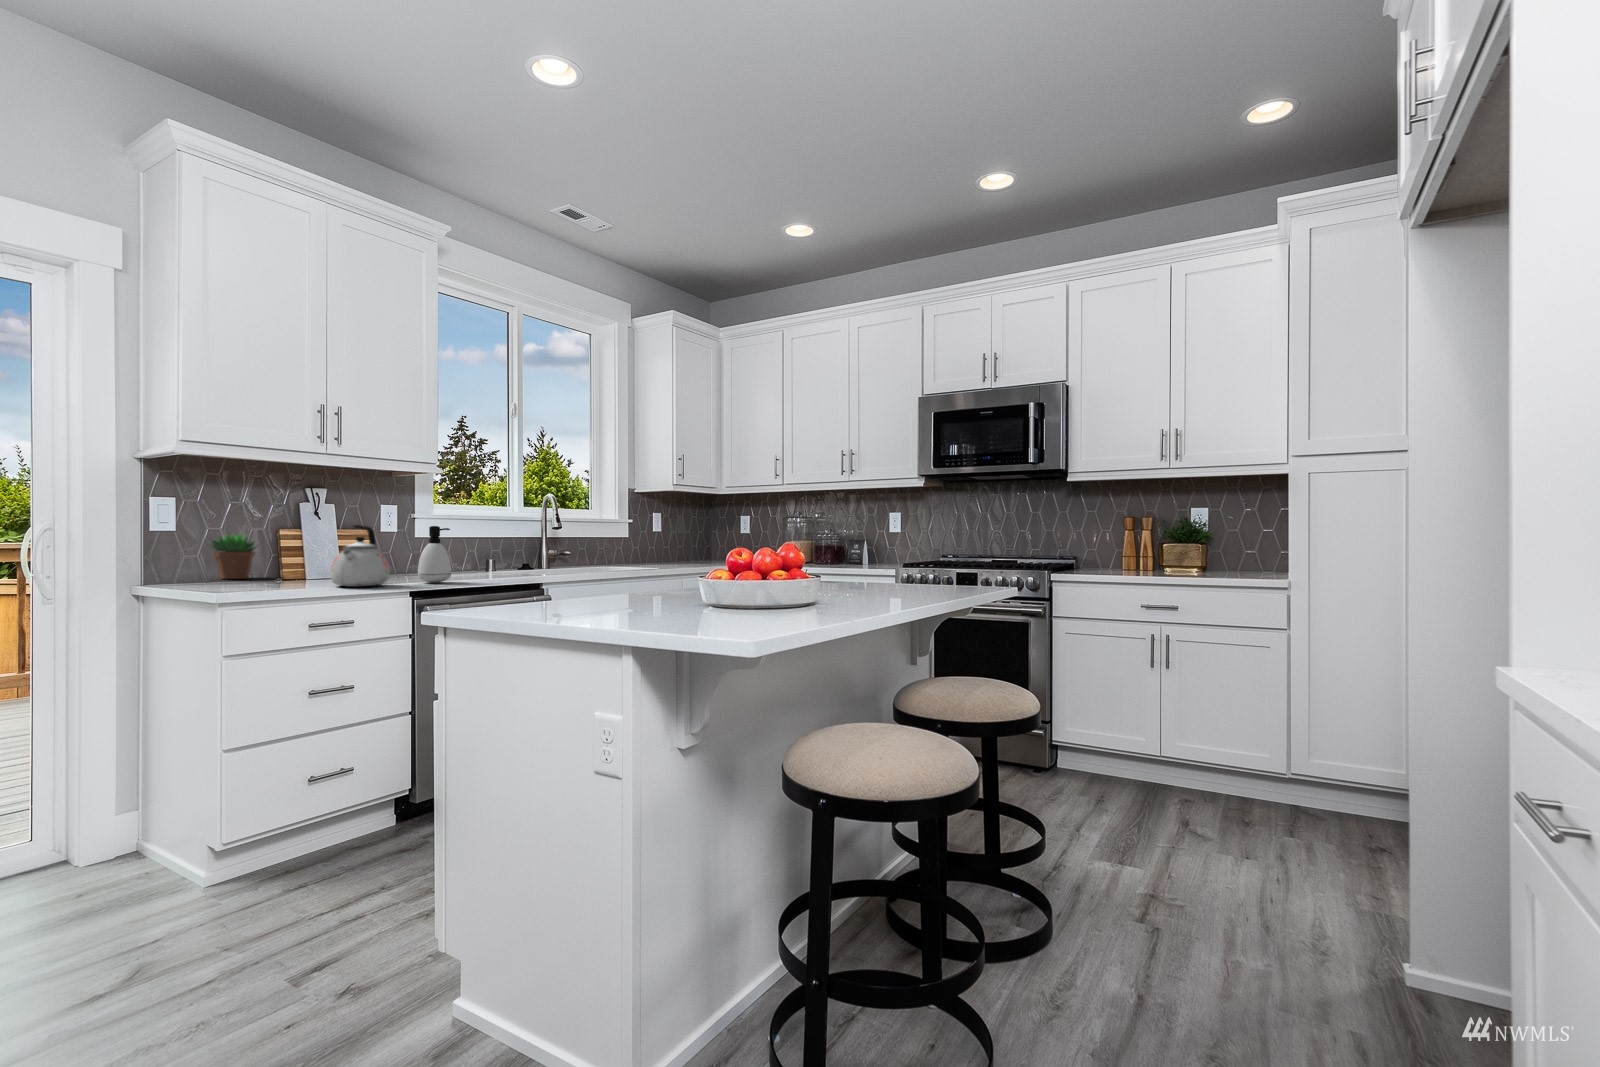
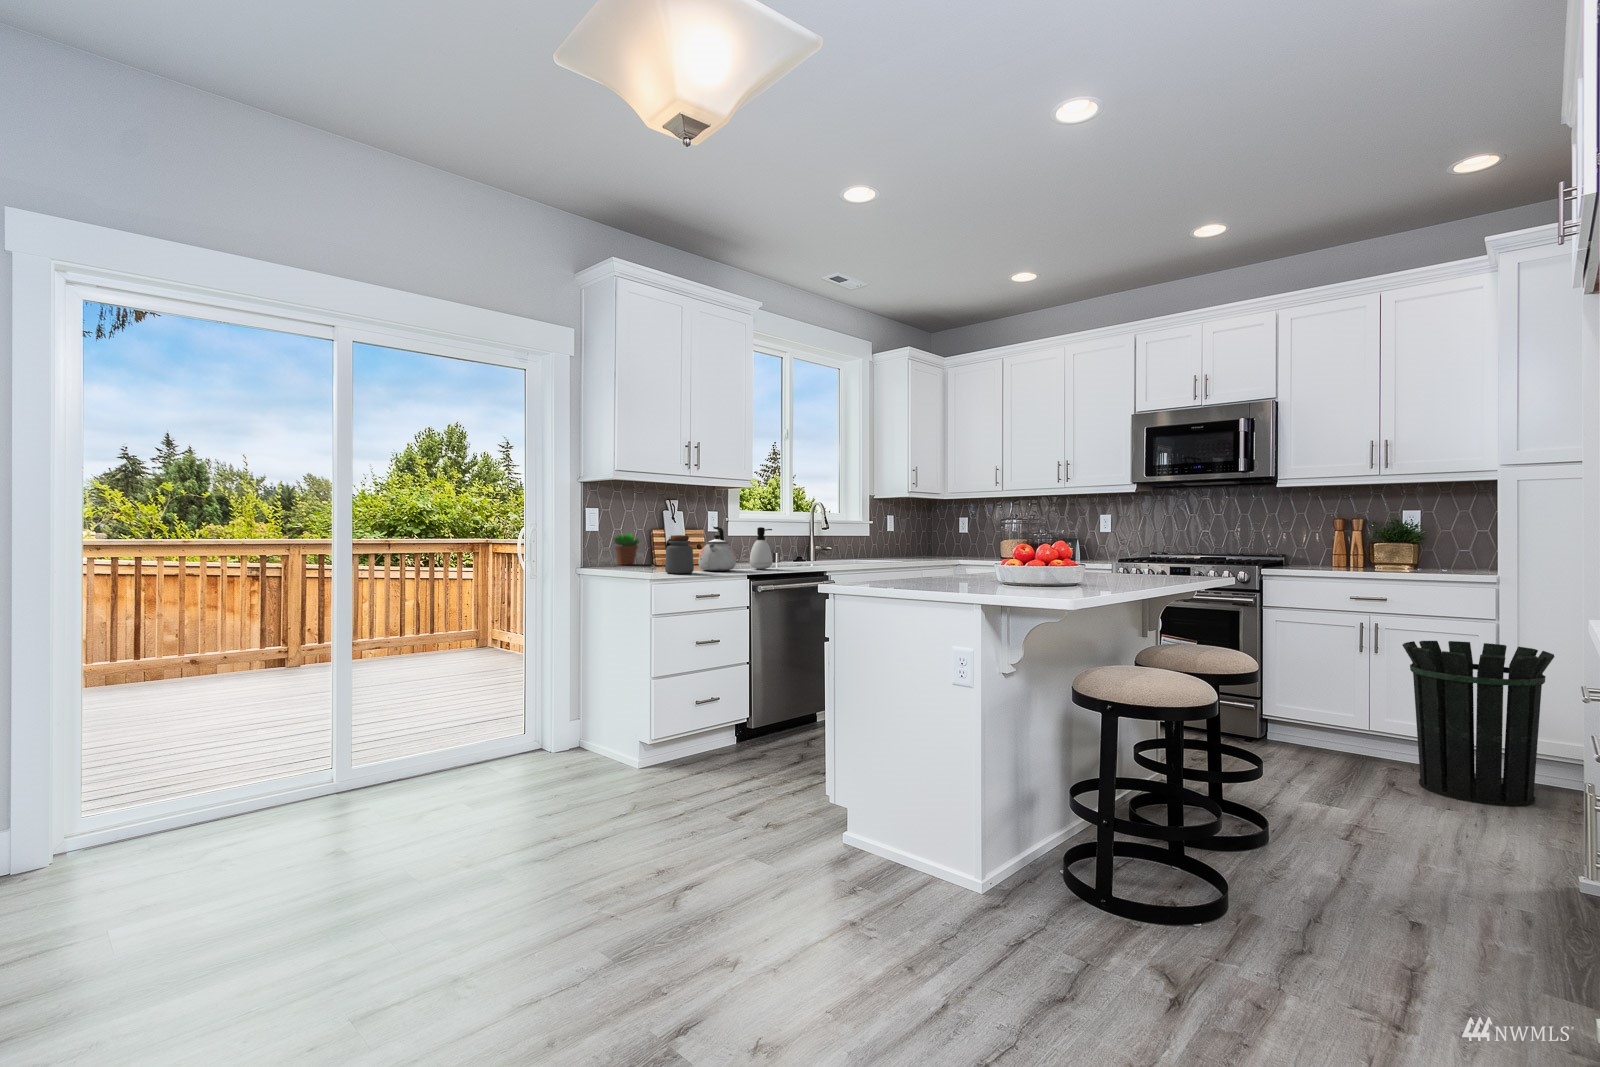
jar: none [262,537,310,592] -> present [665,535,694,574]
waste bin: none [1196,655,1351,848] -> present [1403,641,1554,807]

